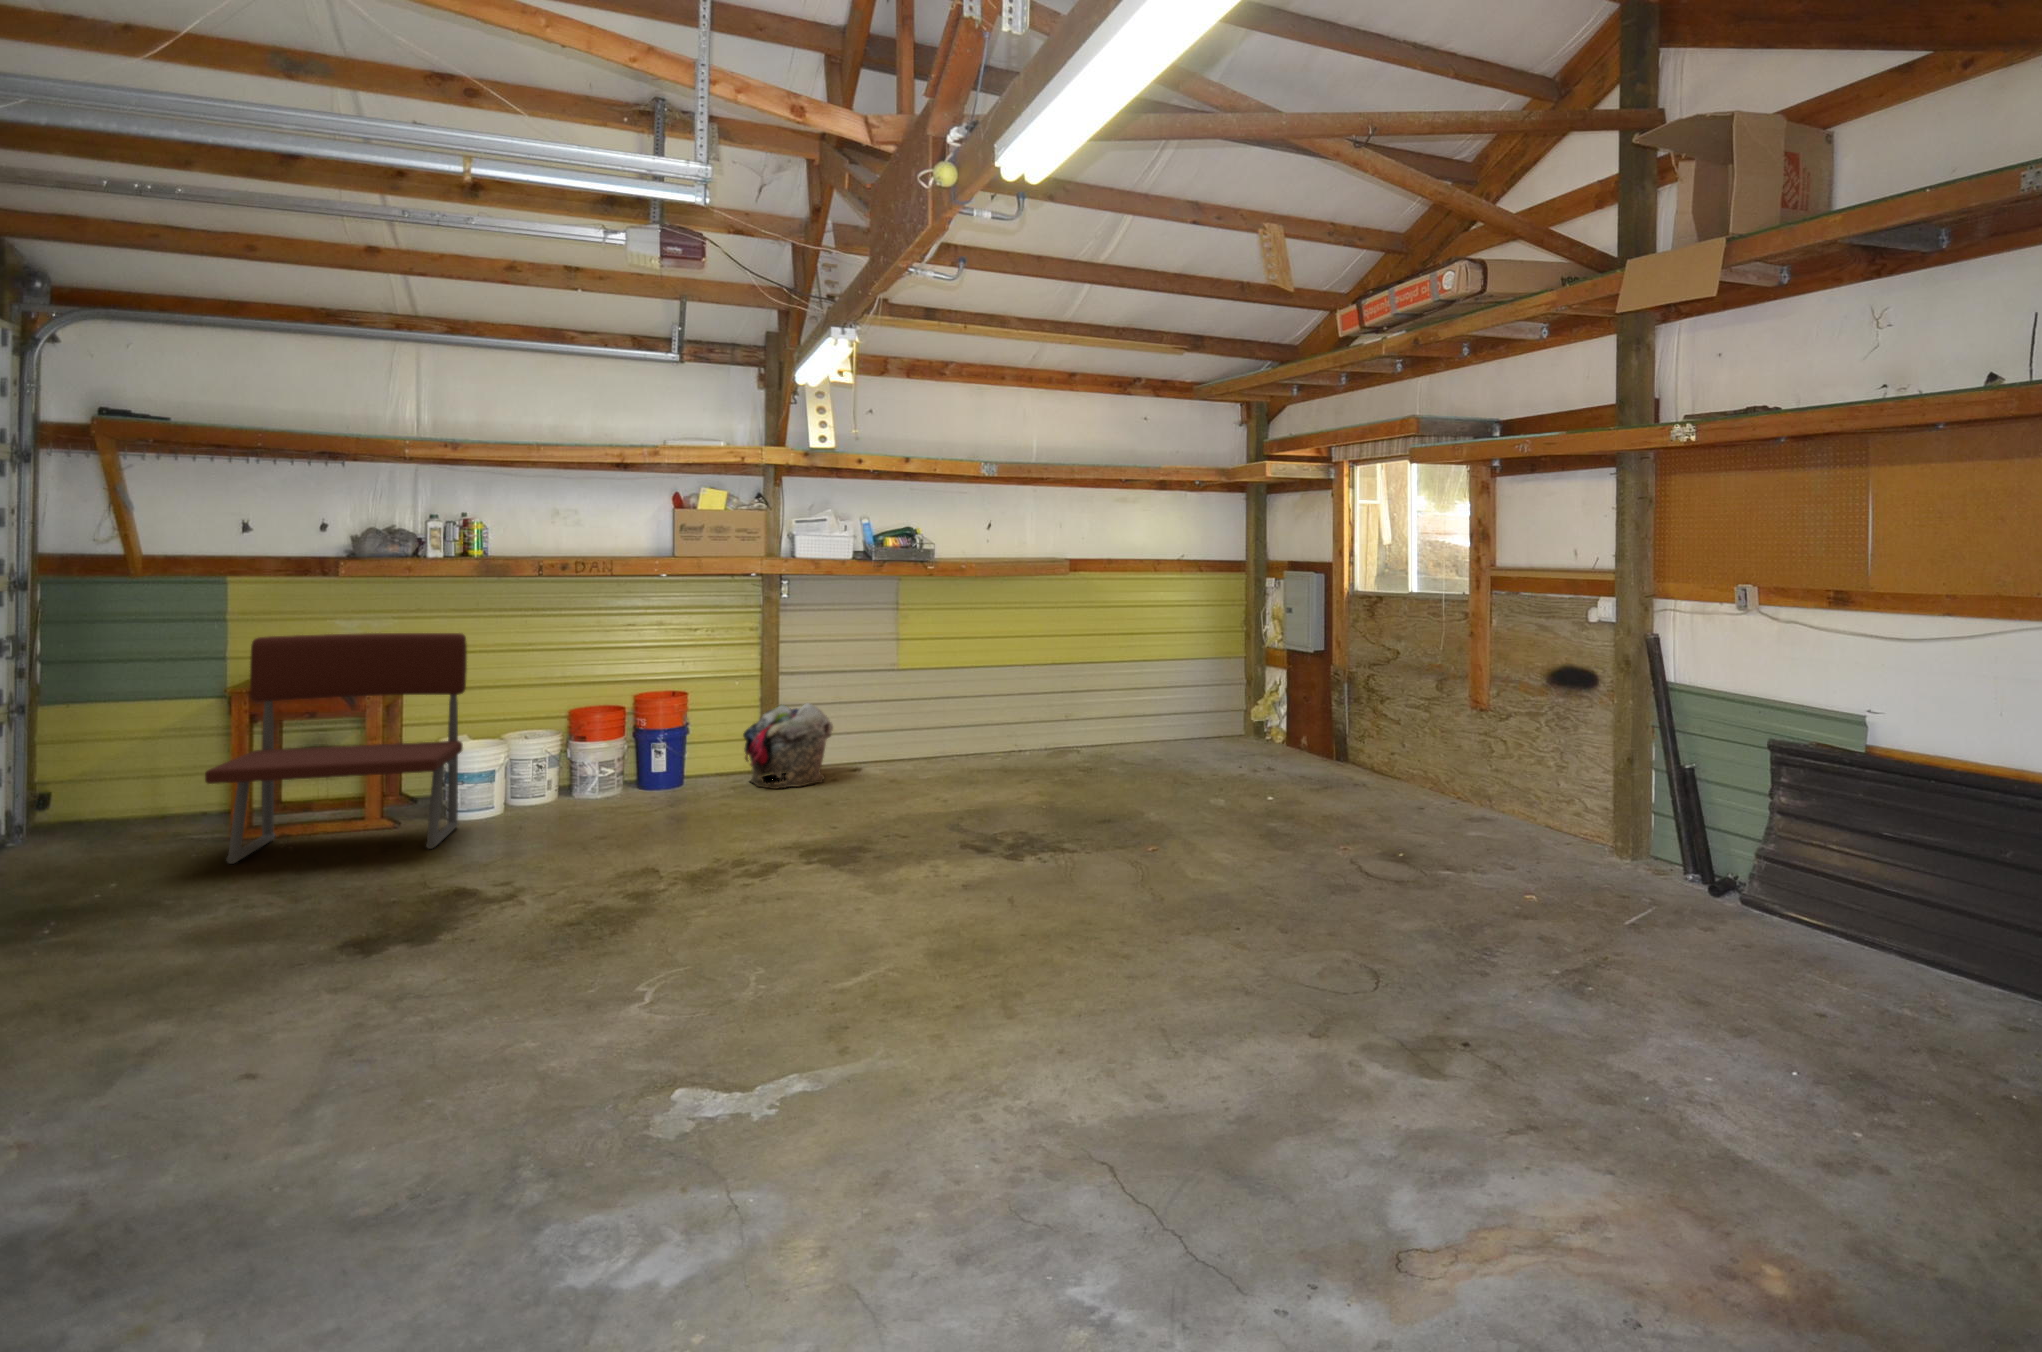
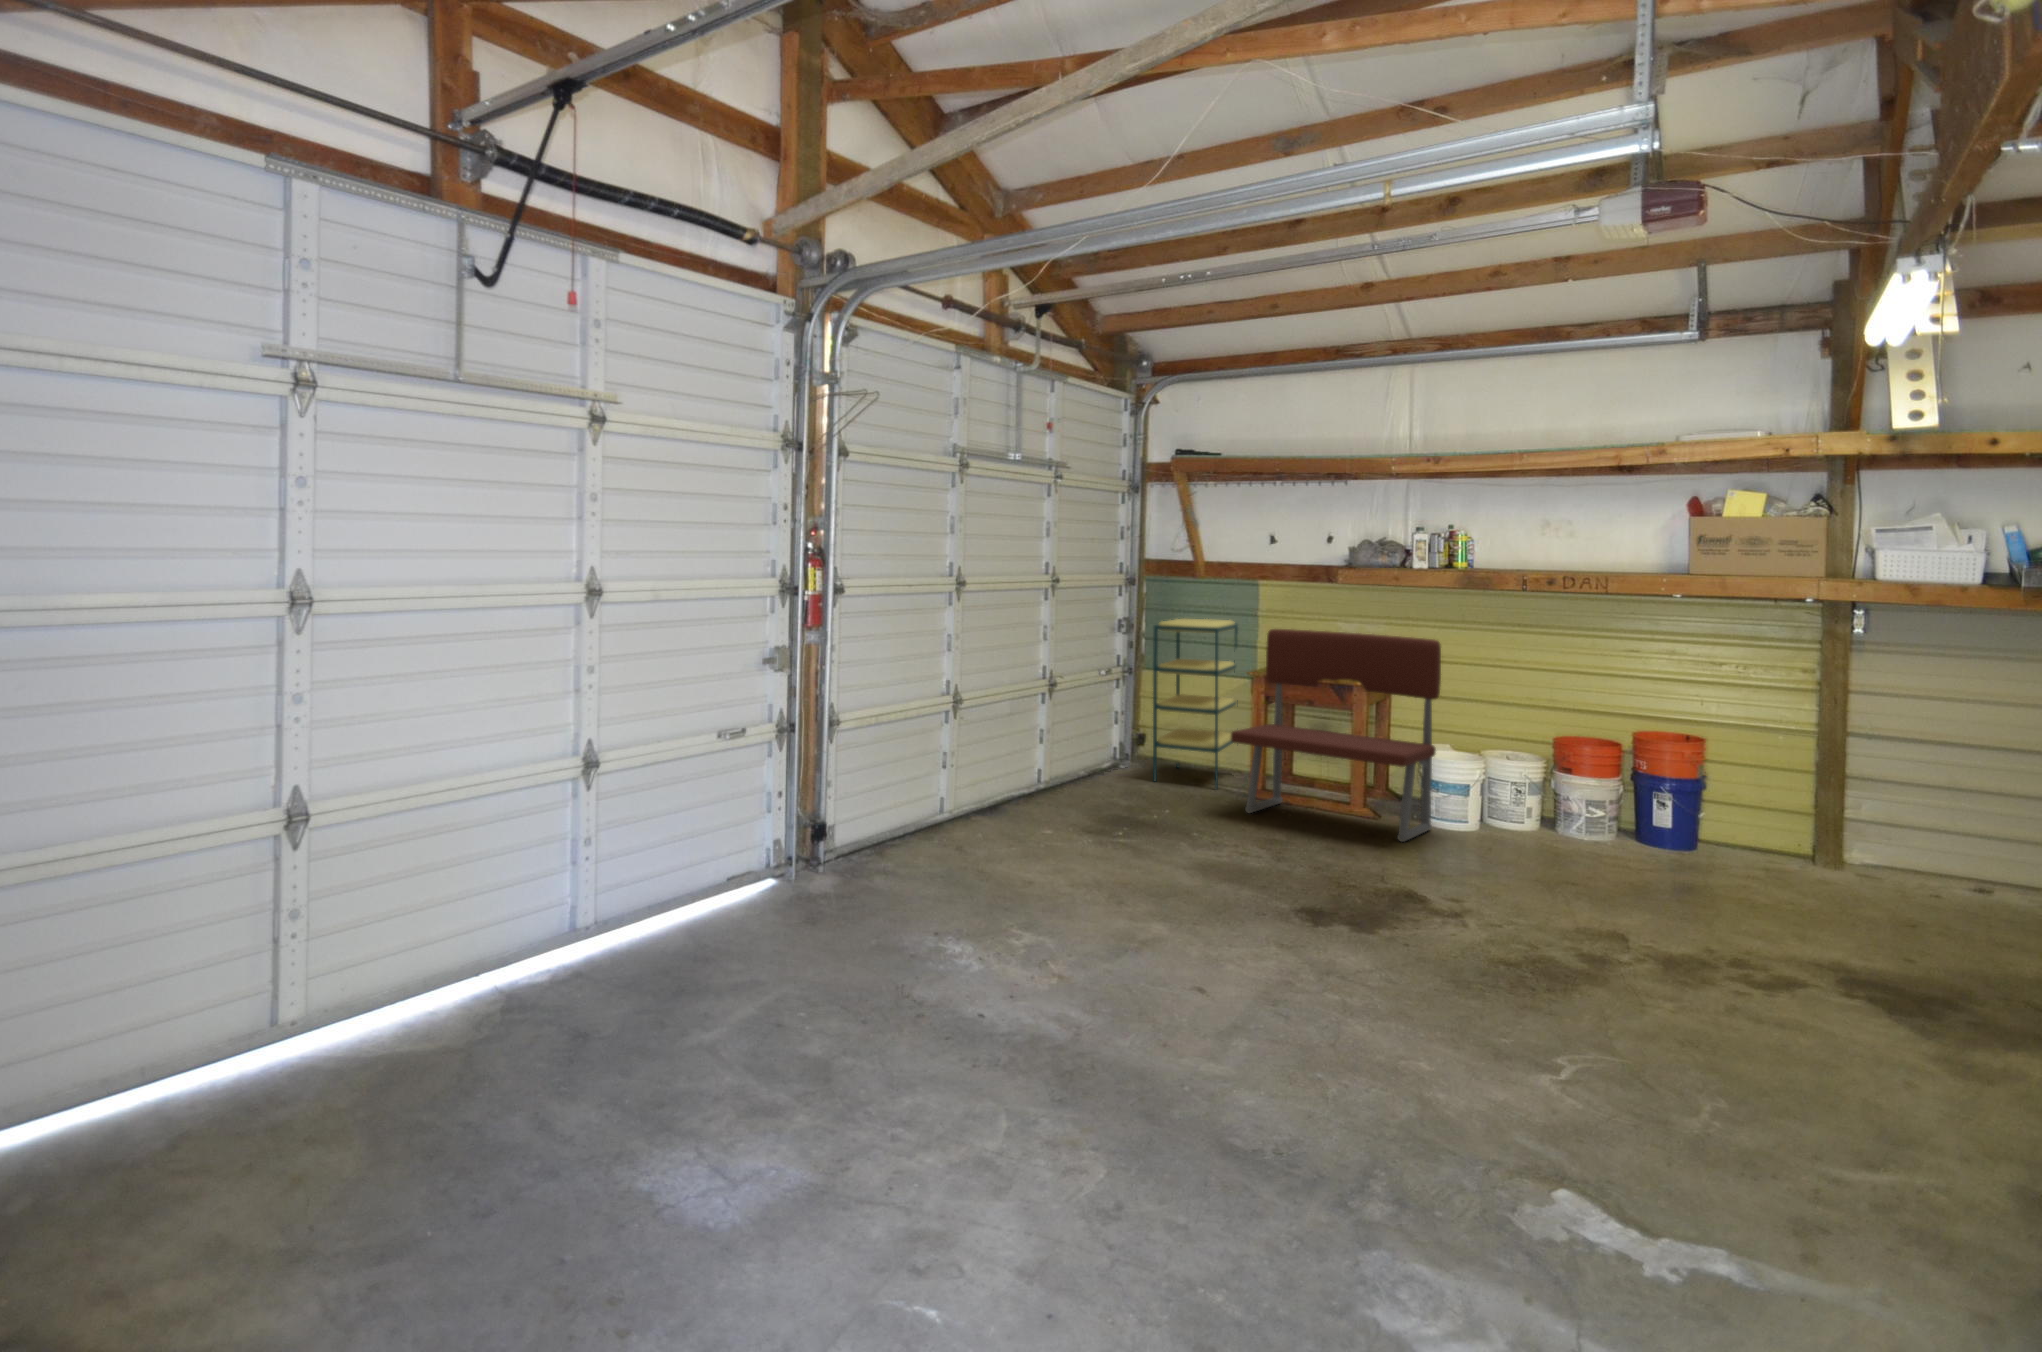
shelving unit: none [63,629,200,855] -> present [1153,619,1238,789]
laundry basket: present [743,703,833,789] -> none [1786,775,1948,894]

